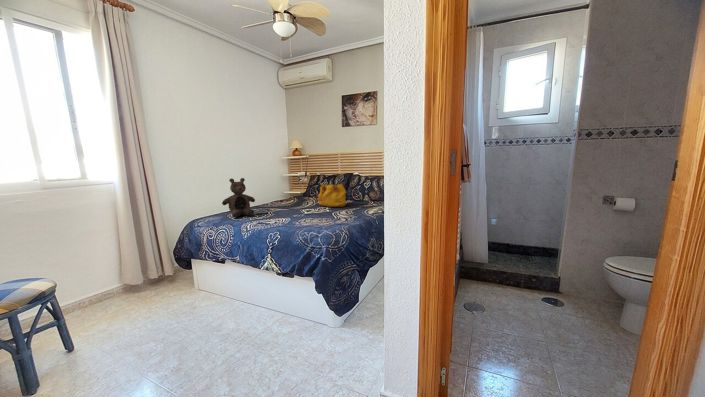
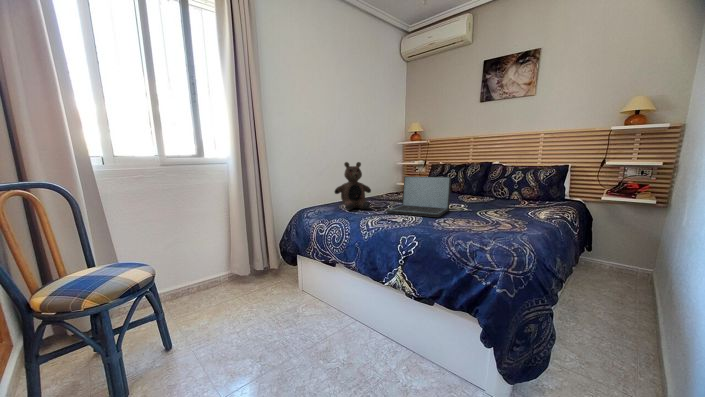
handbag: present [318,183,347,207] -> none [449,171,494,207]
laptop: none [266,187,315,217] -> present [387,176,451,217]

